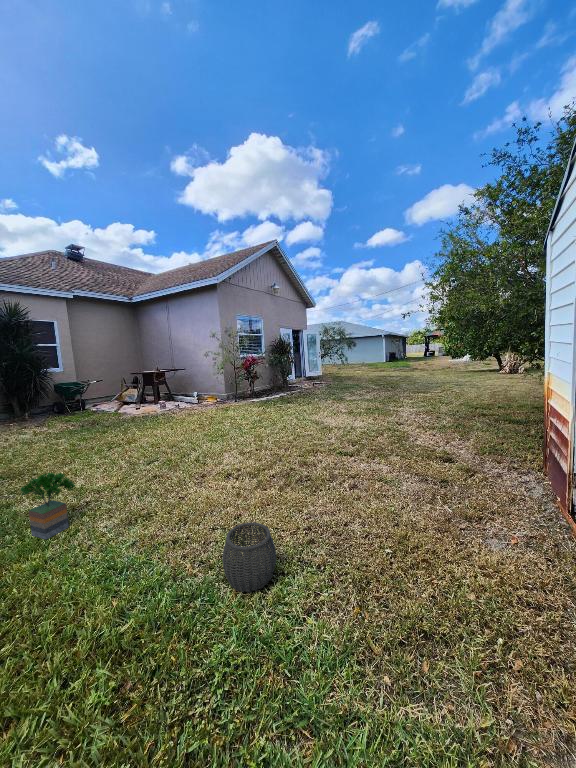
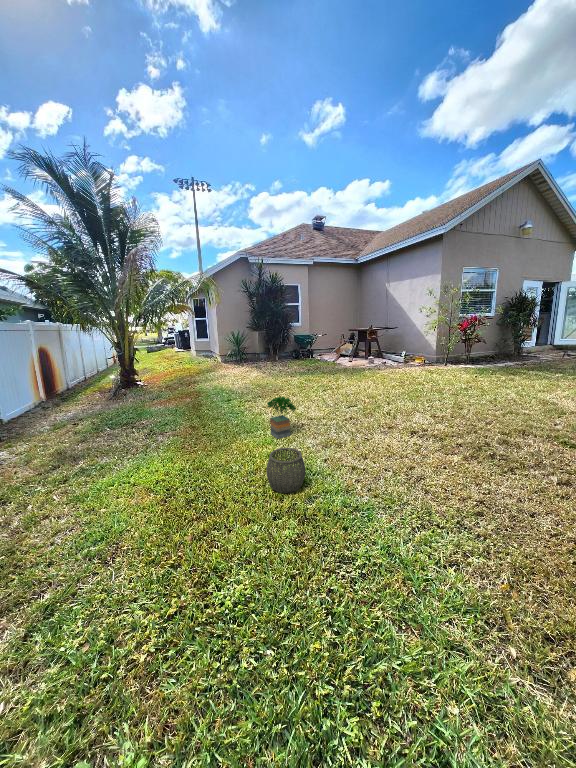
woven basket: present [222,523,276,592] -> present [266,448,306,493]

